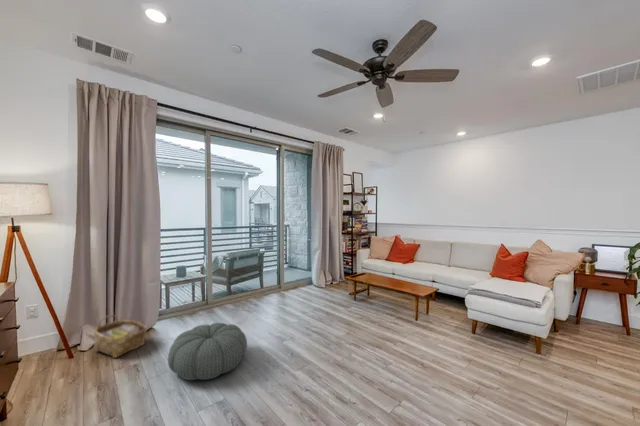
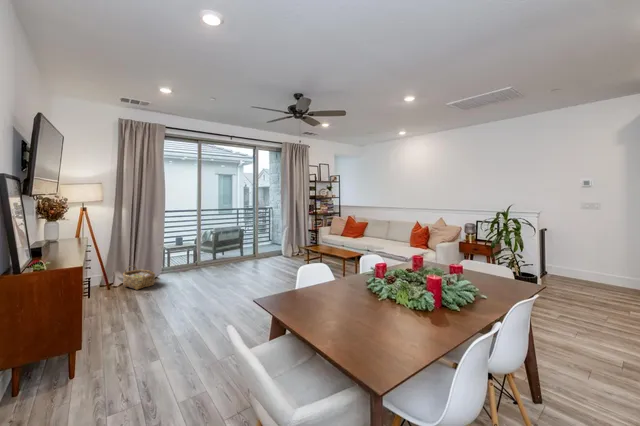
pouf: present [168,323,247,380] -> none [168,270,218,298]

